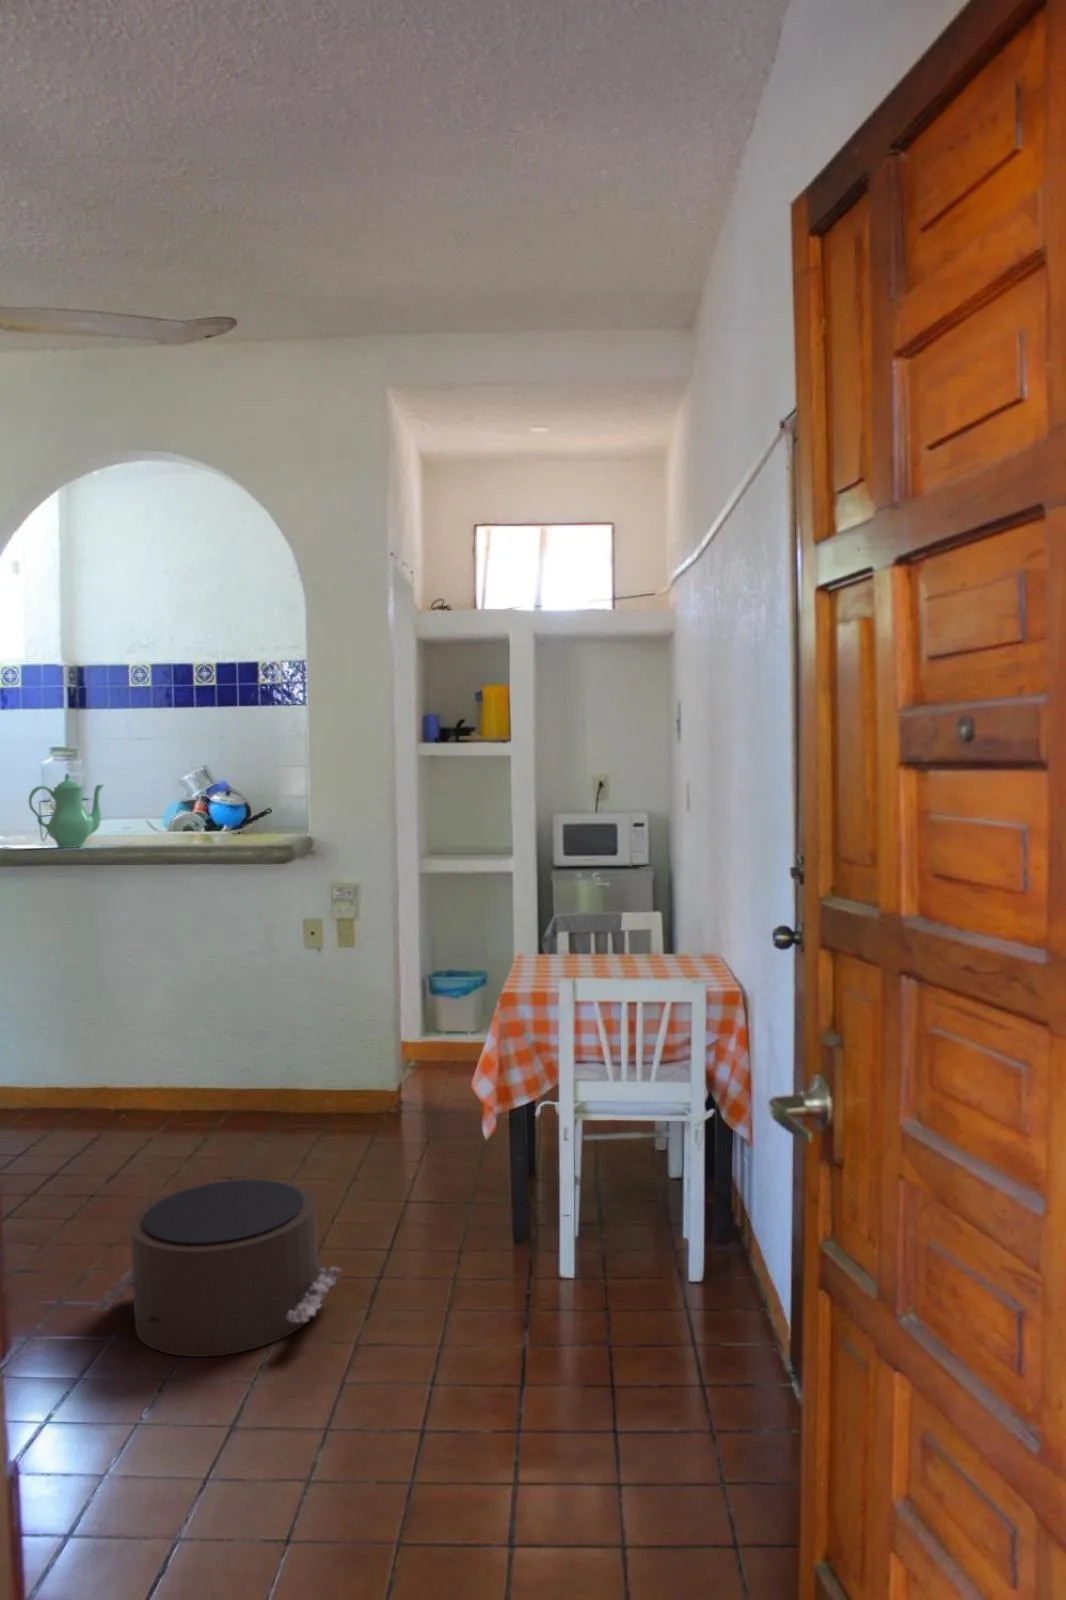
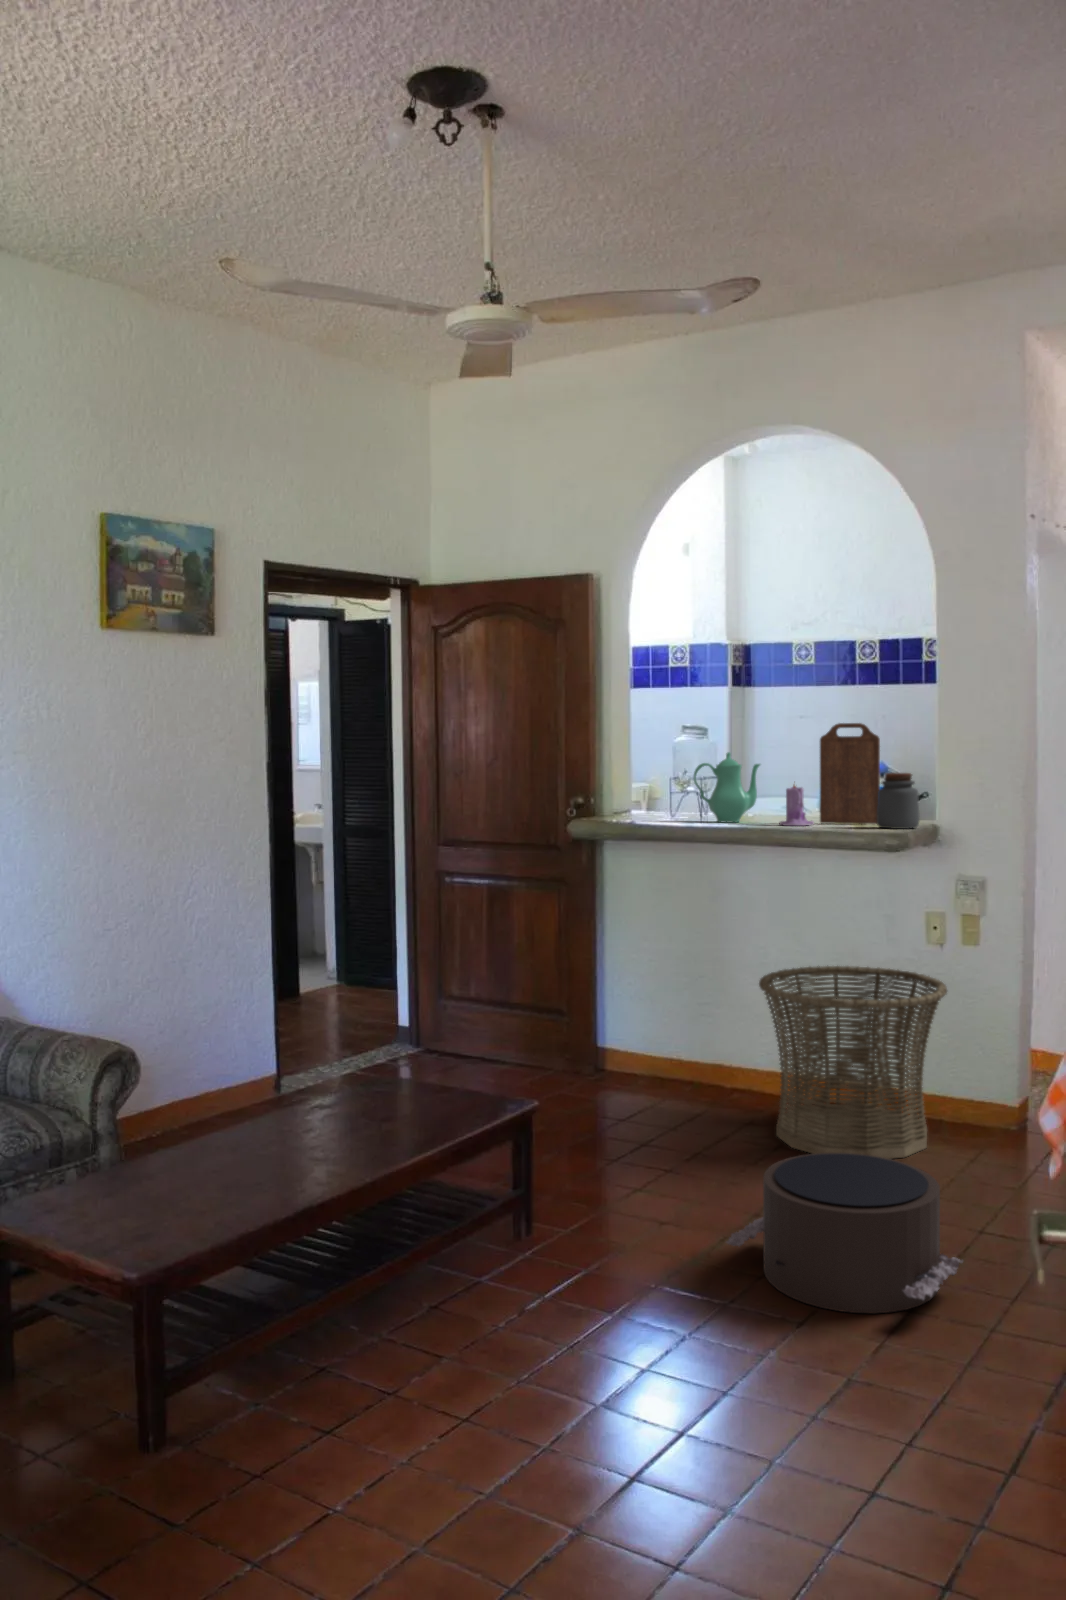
cutting board: none [165,740,230,843] -> present [820,723,880,824]
jar: none [227,788,269,843] -> present [877,773,920,829]
candle: none [126,801,163,847] -> present [779,785,814,826]
basket: none [113,981,305,1184] -> present [759,966,947,1159]

